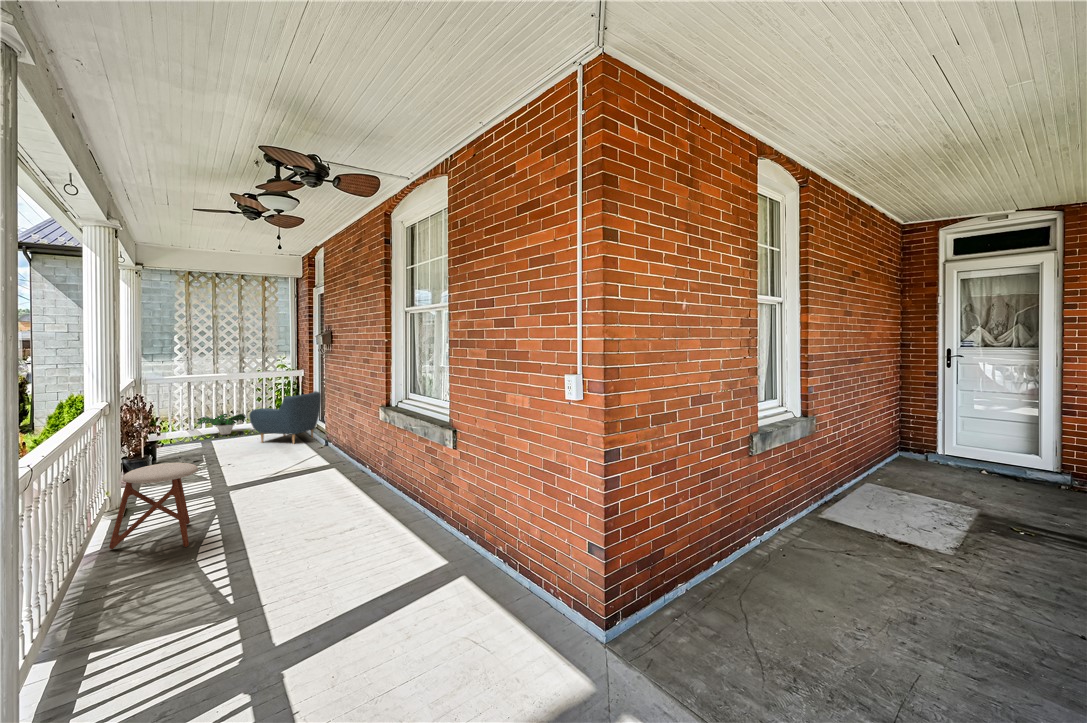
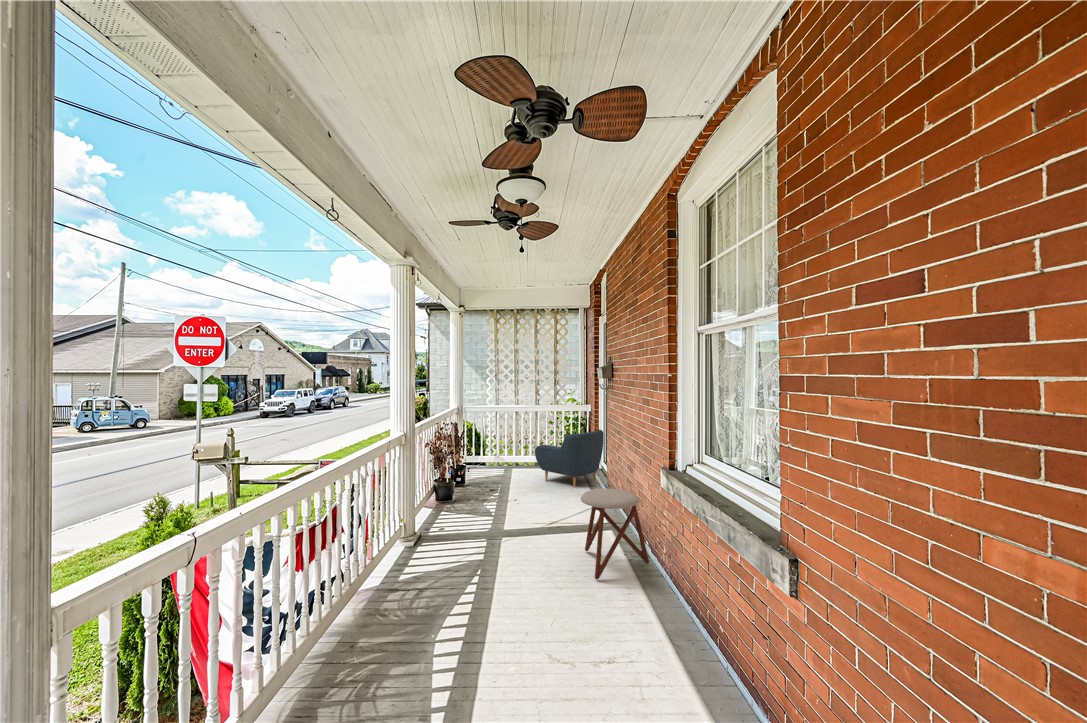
potted plant: present [197,414,246,435] -> none [497,445,538,466]
stool: present [109,463,198,549] -> present [581,488,649,579]

